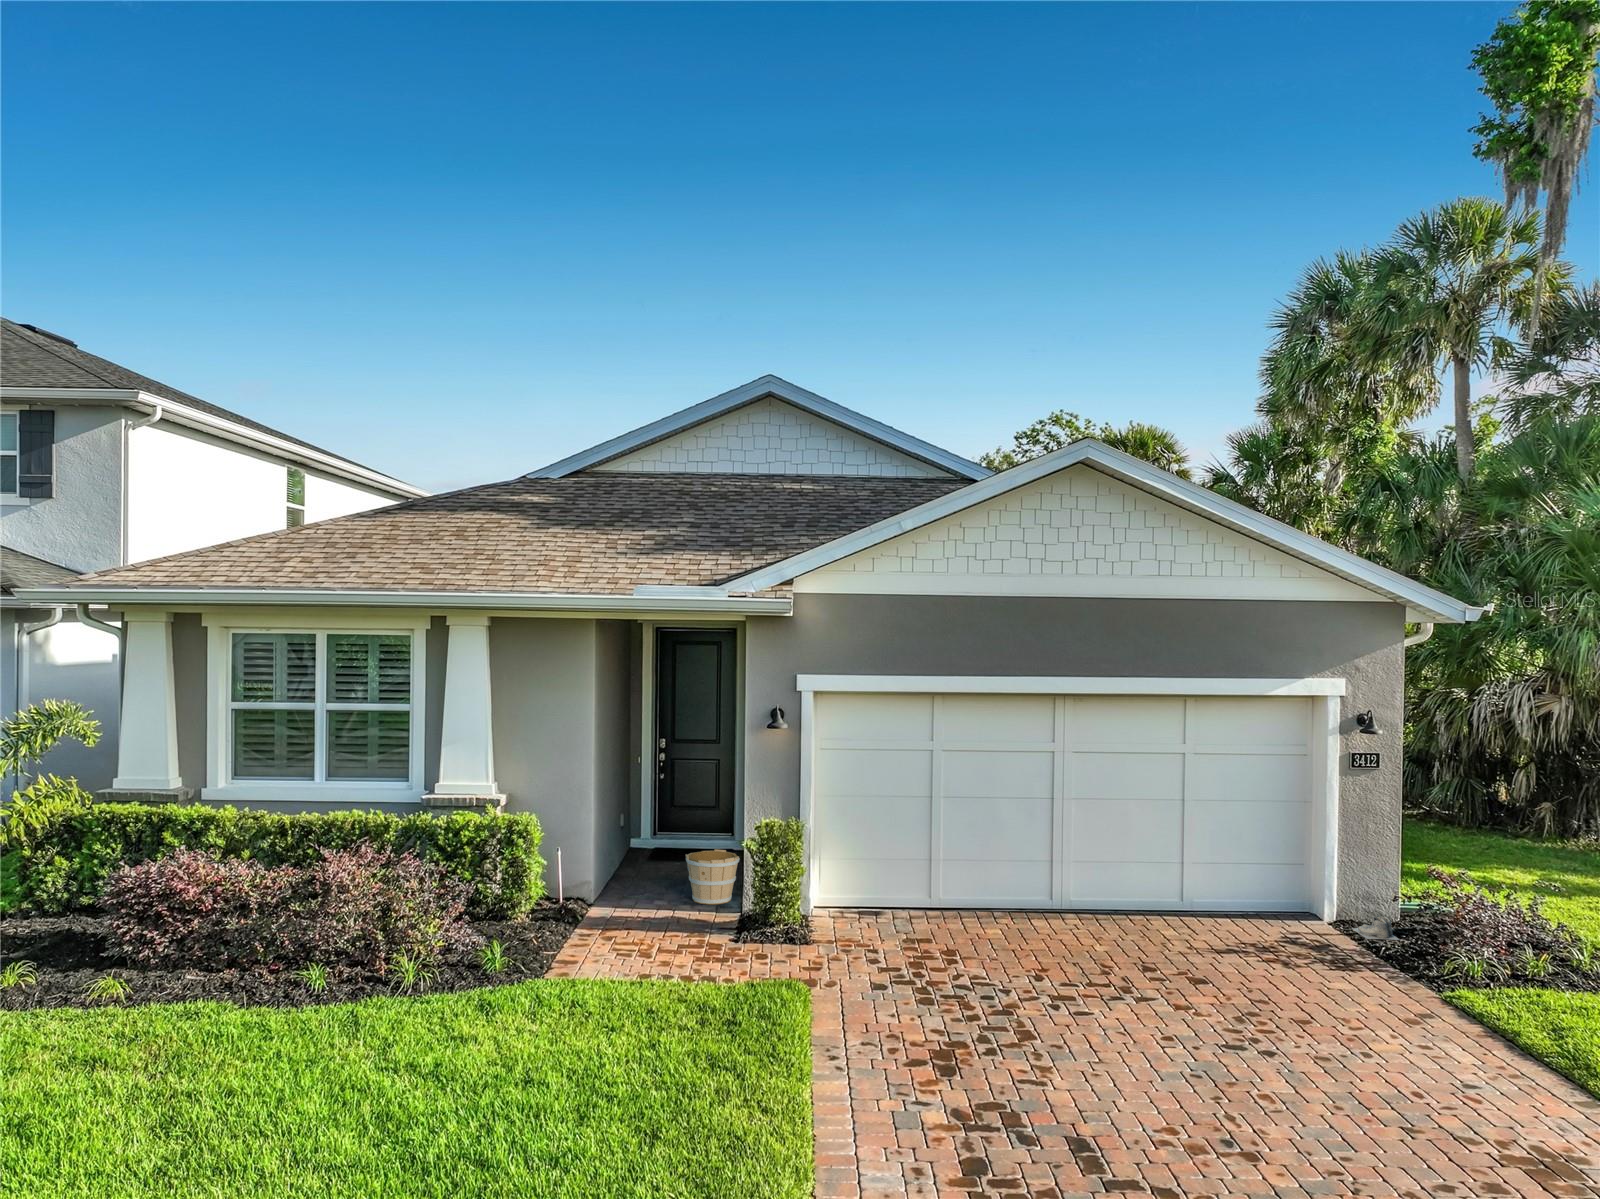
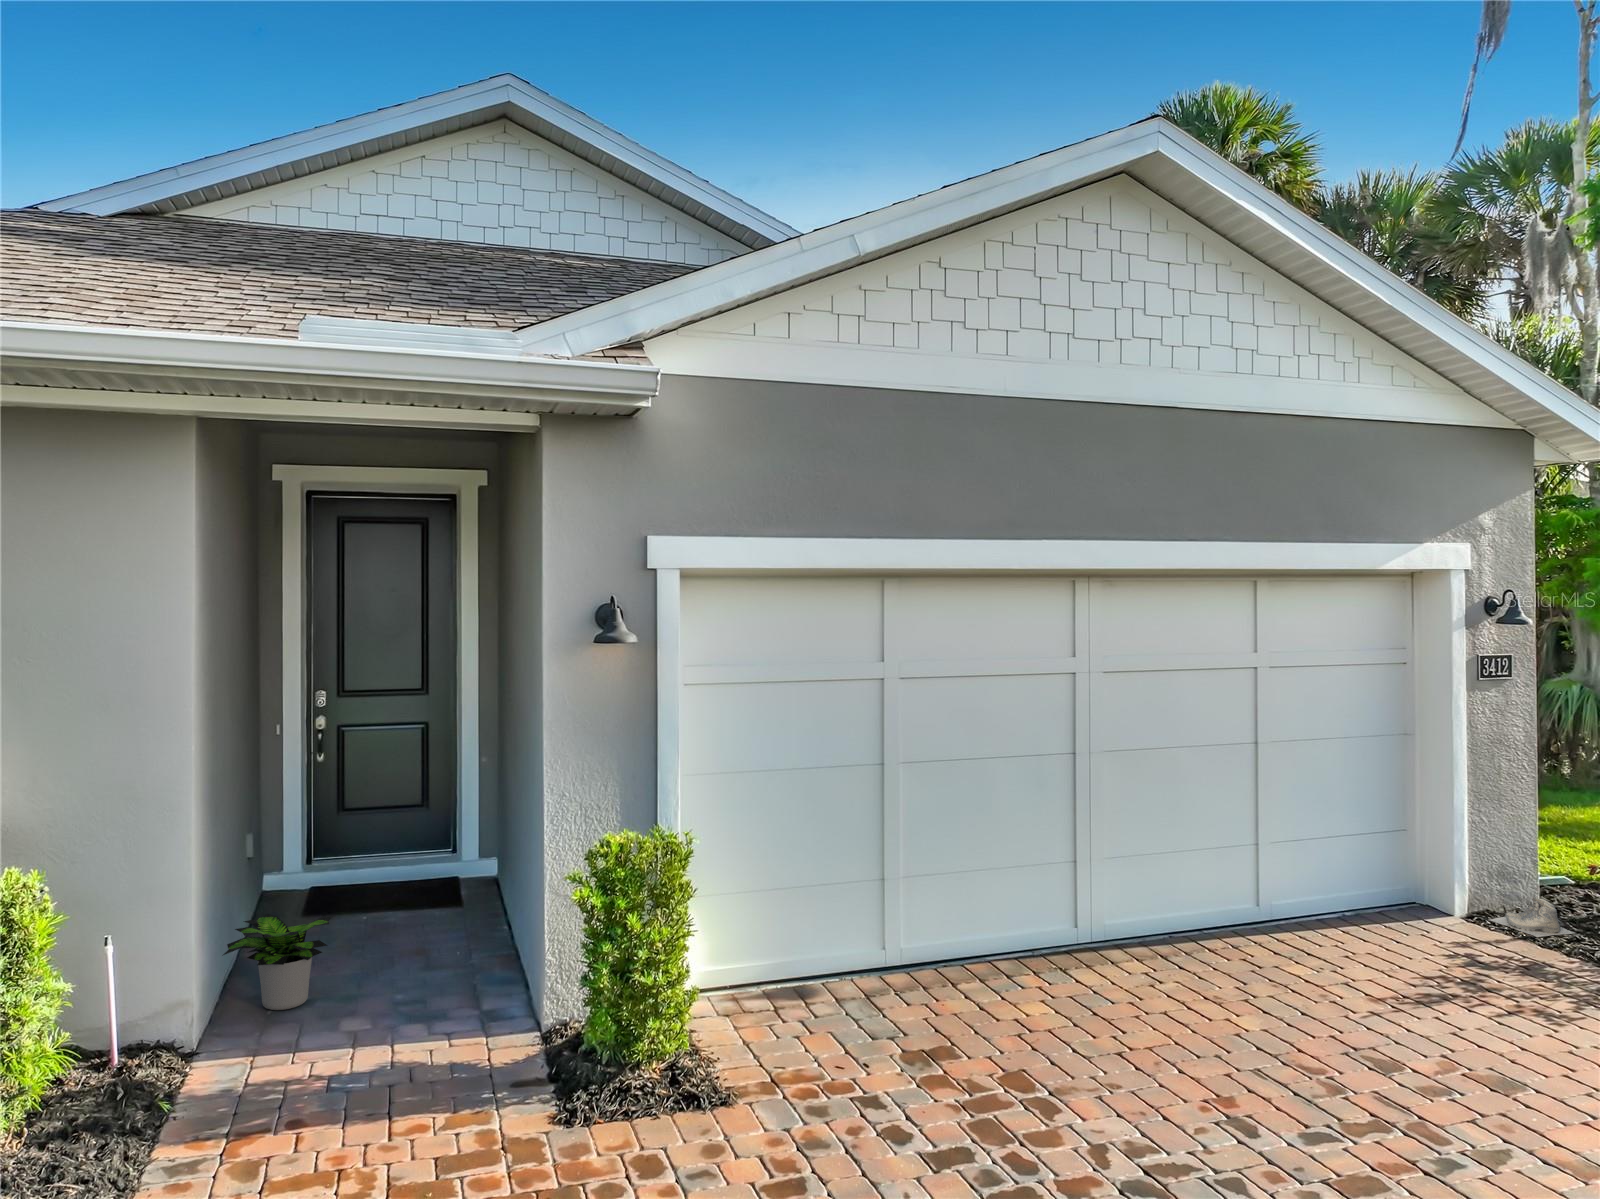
wooden bucket: present [686,849,740,905] -> none [408,895,522,1014]
potted plant: none [605,850,654,895] -> present [223,914,333,1010]

